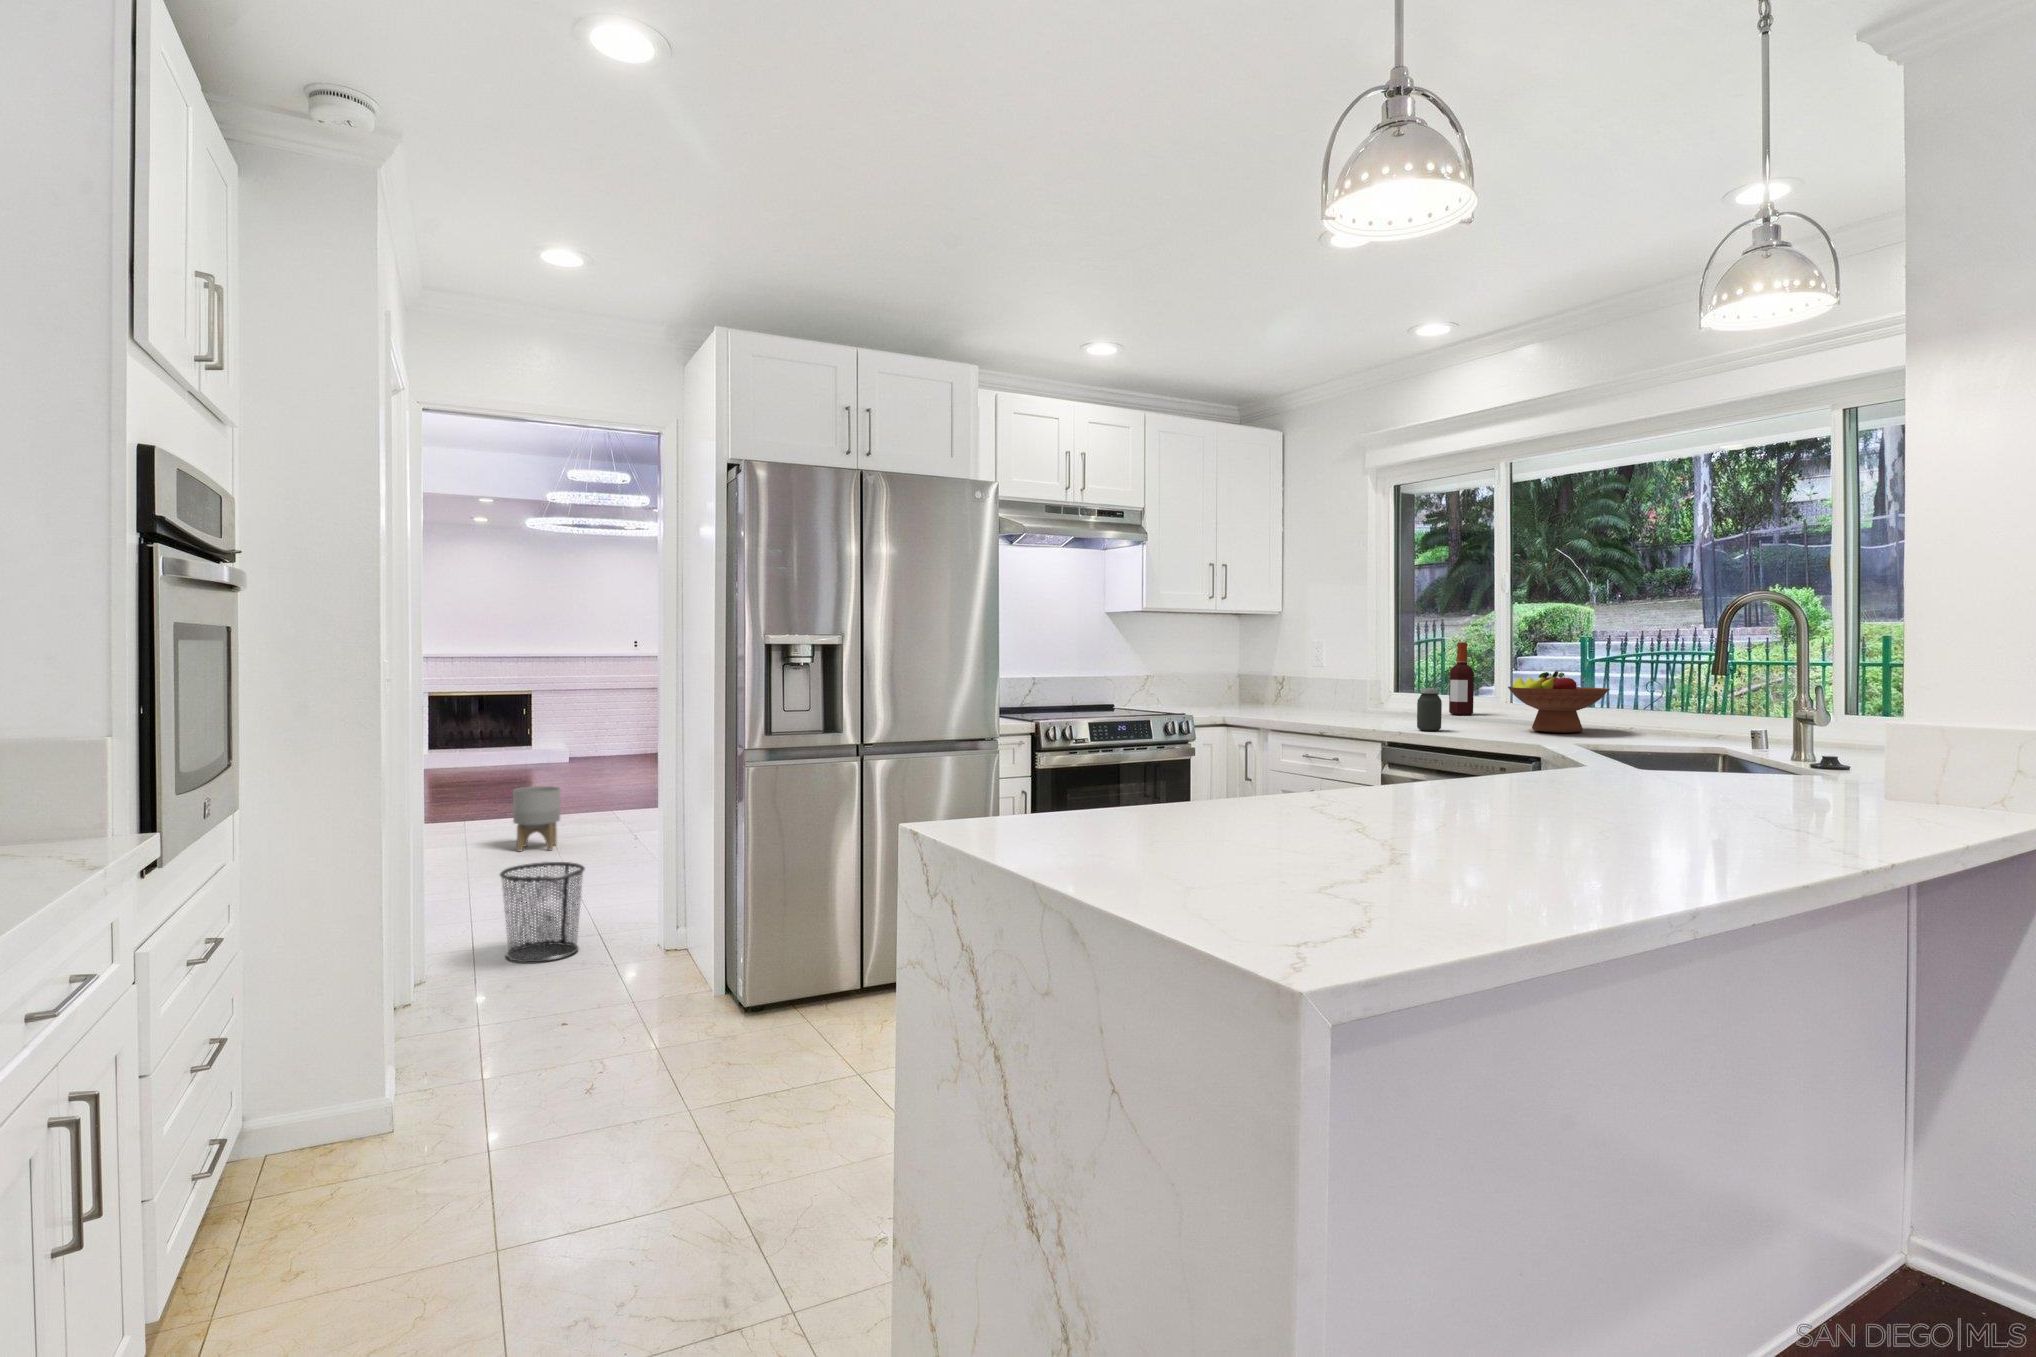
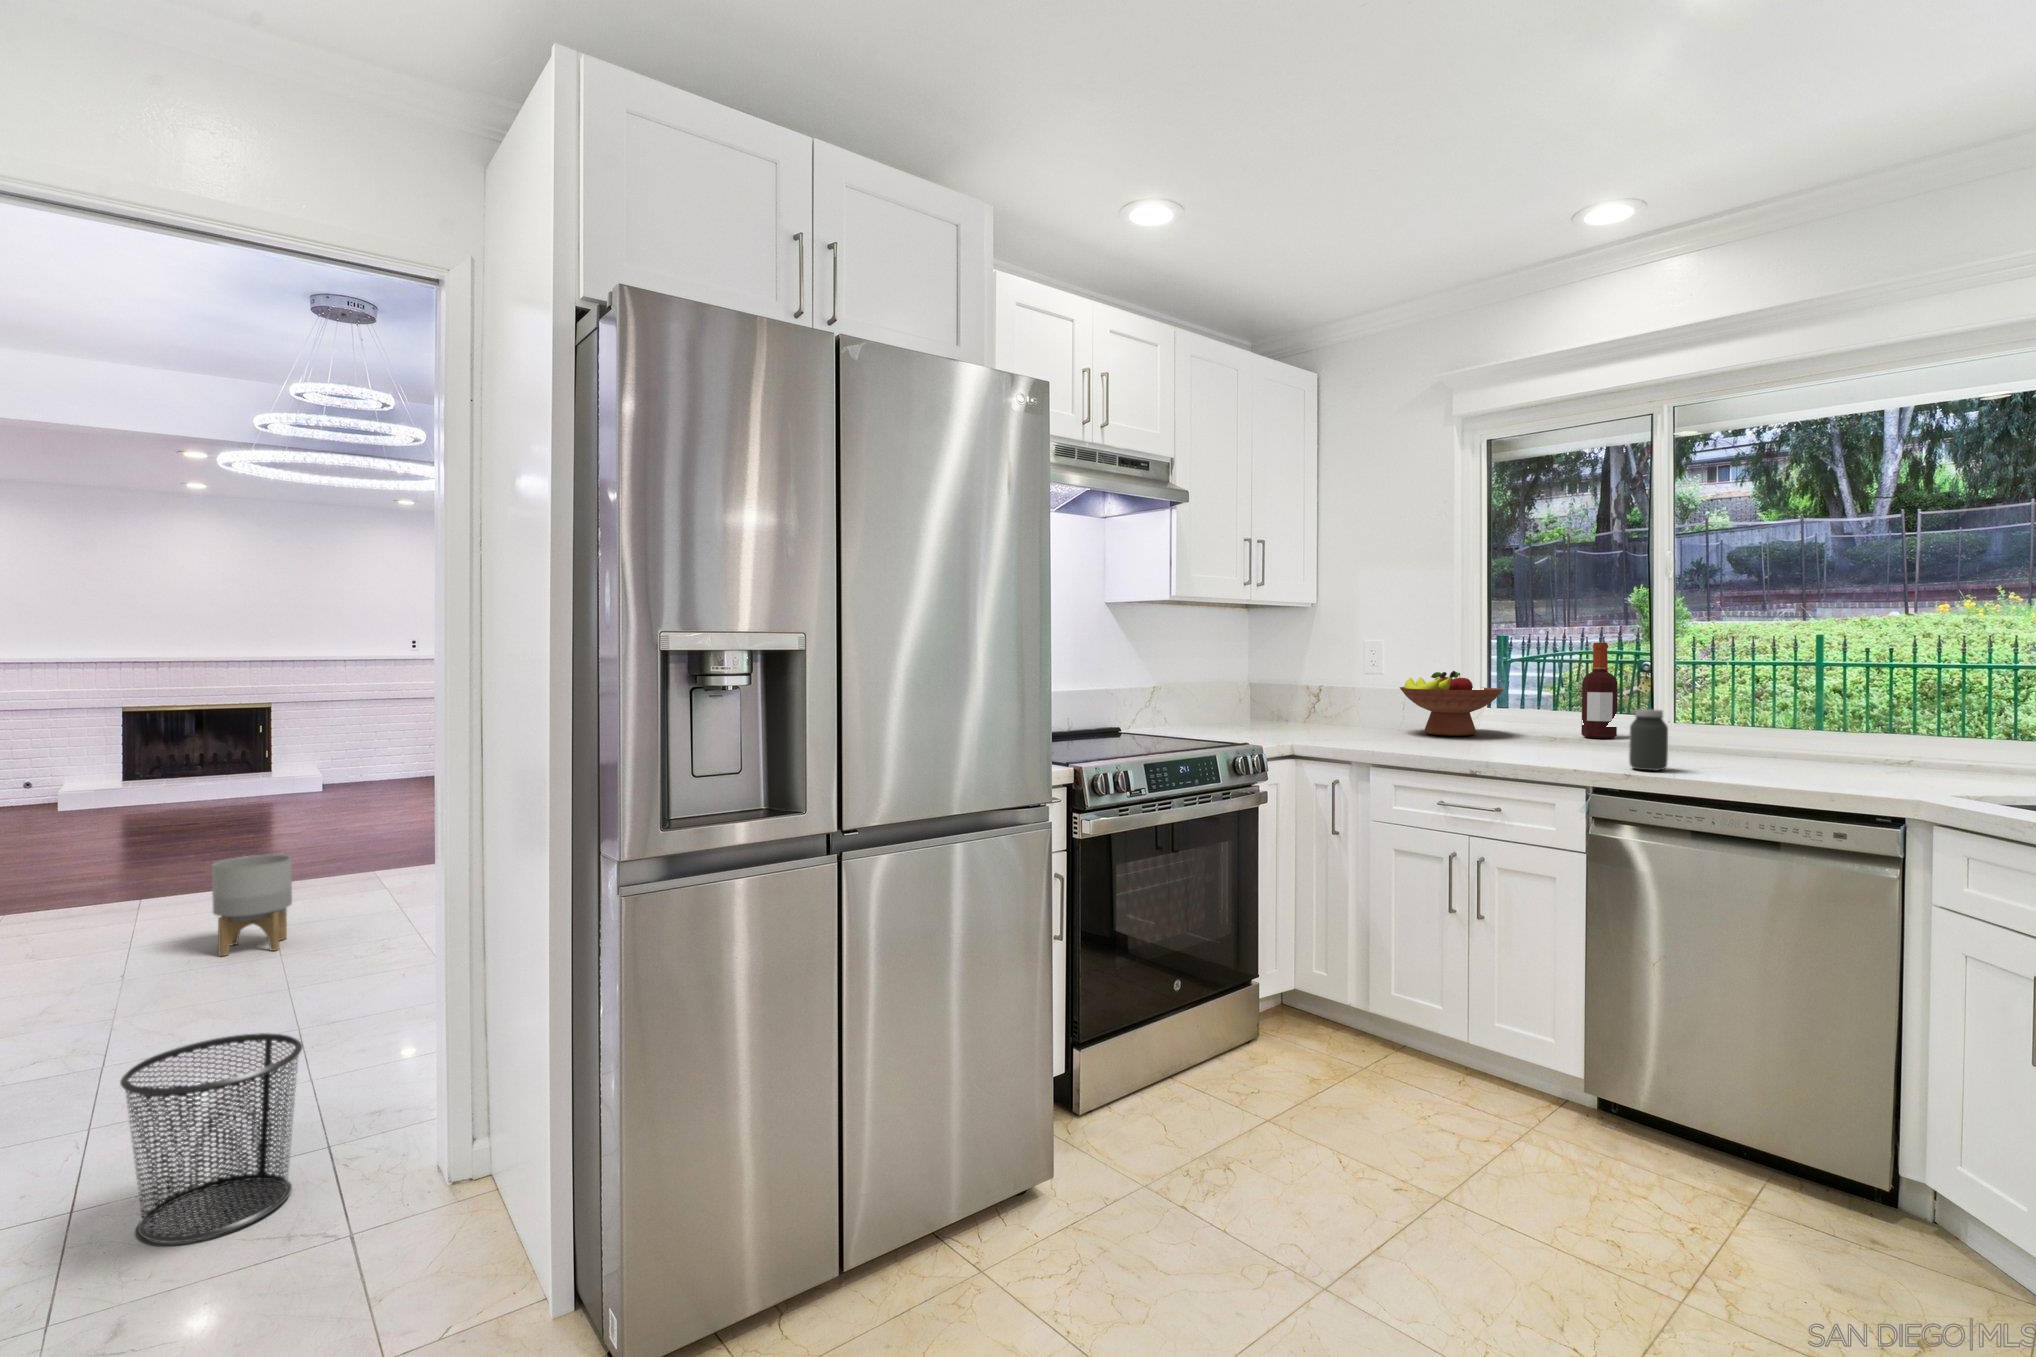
fruit bowl: present [1508,671,1610,733] -> present [1400,671,1504,736]

